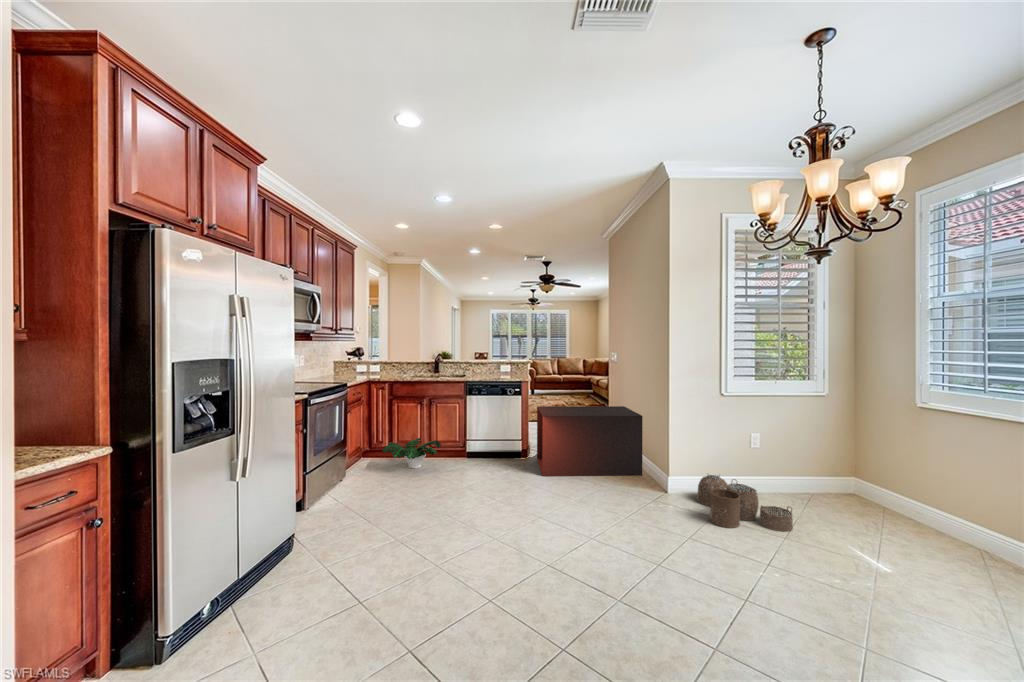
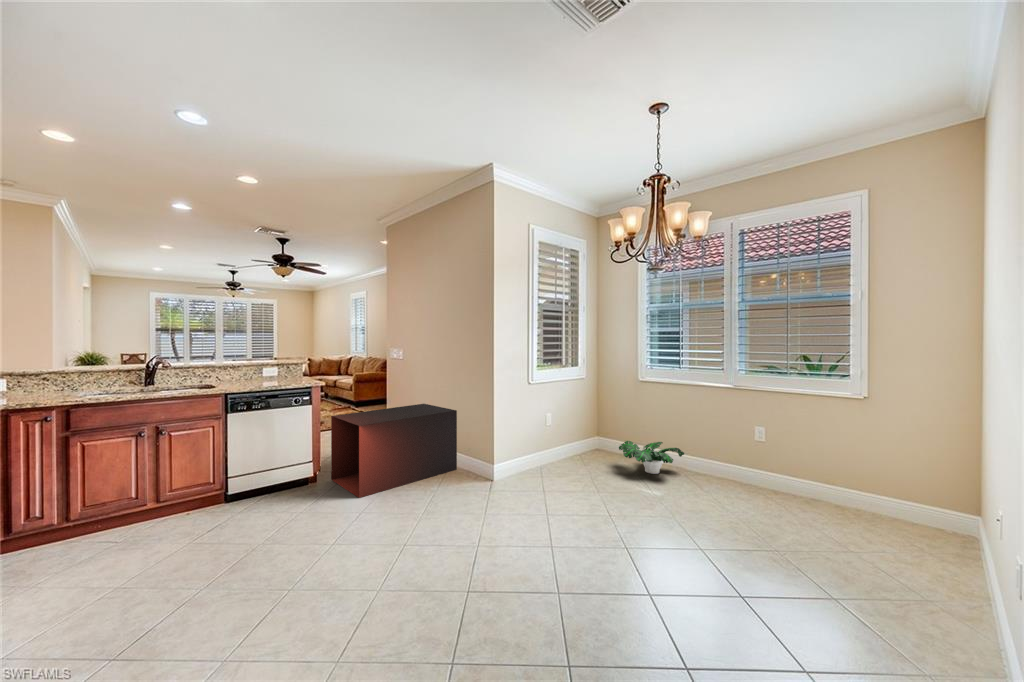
potted plant: present [382,438,441,468] -> present [619,441,684,474]
woven basket: present [698,475,793,531] -> none [518,452,594,495]

